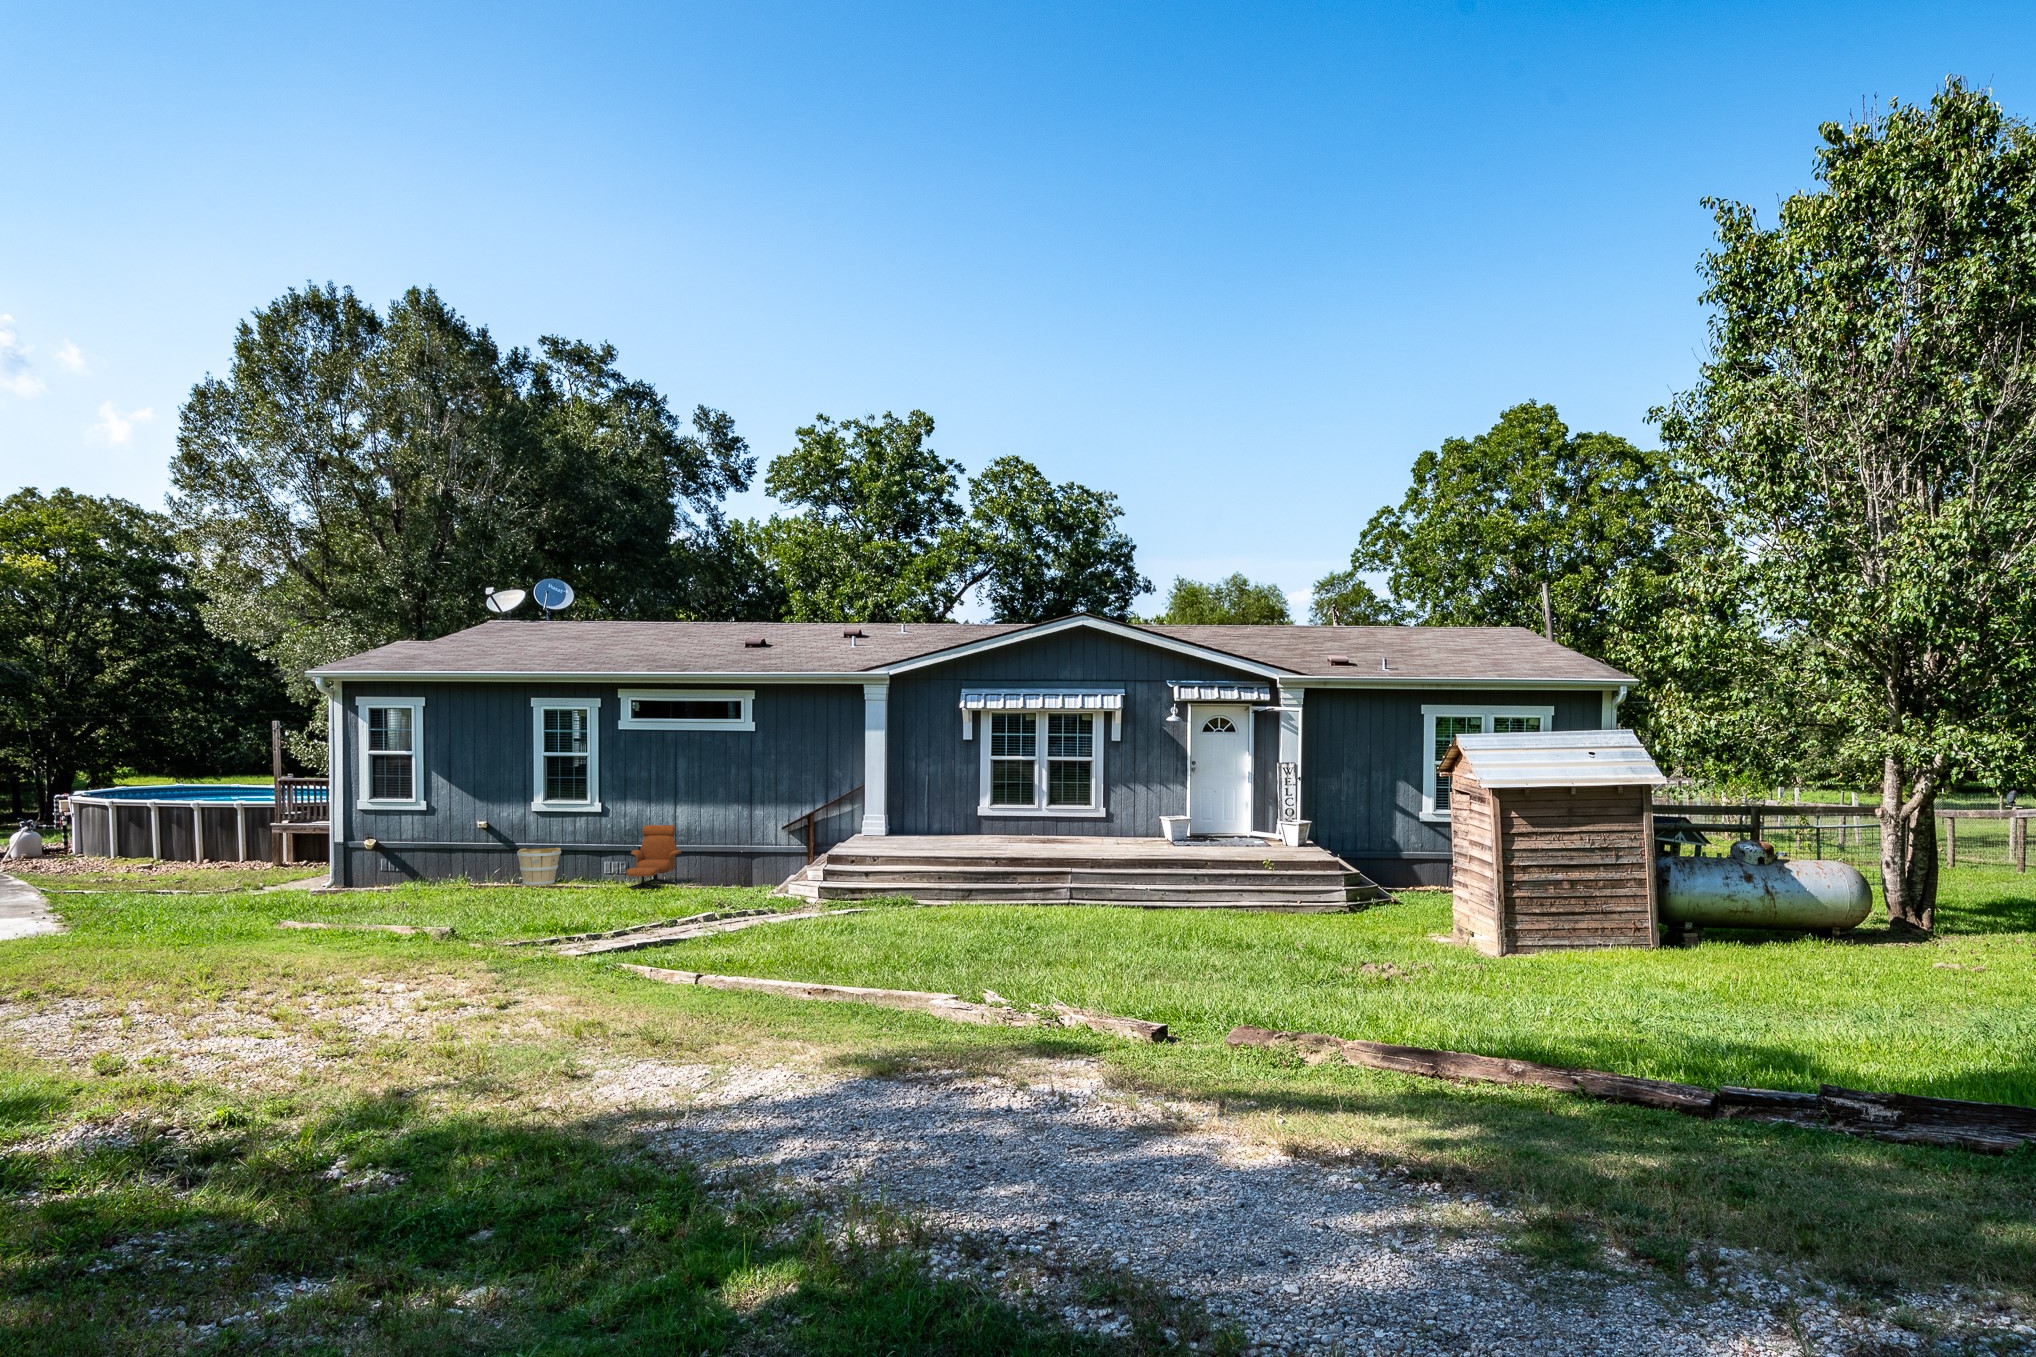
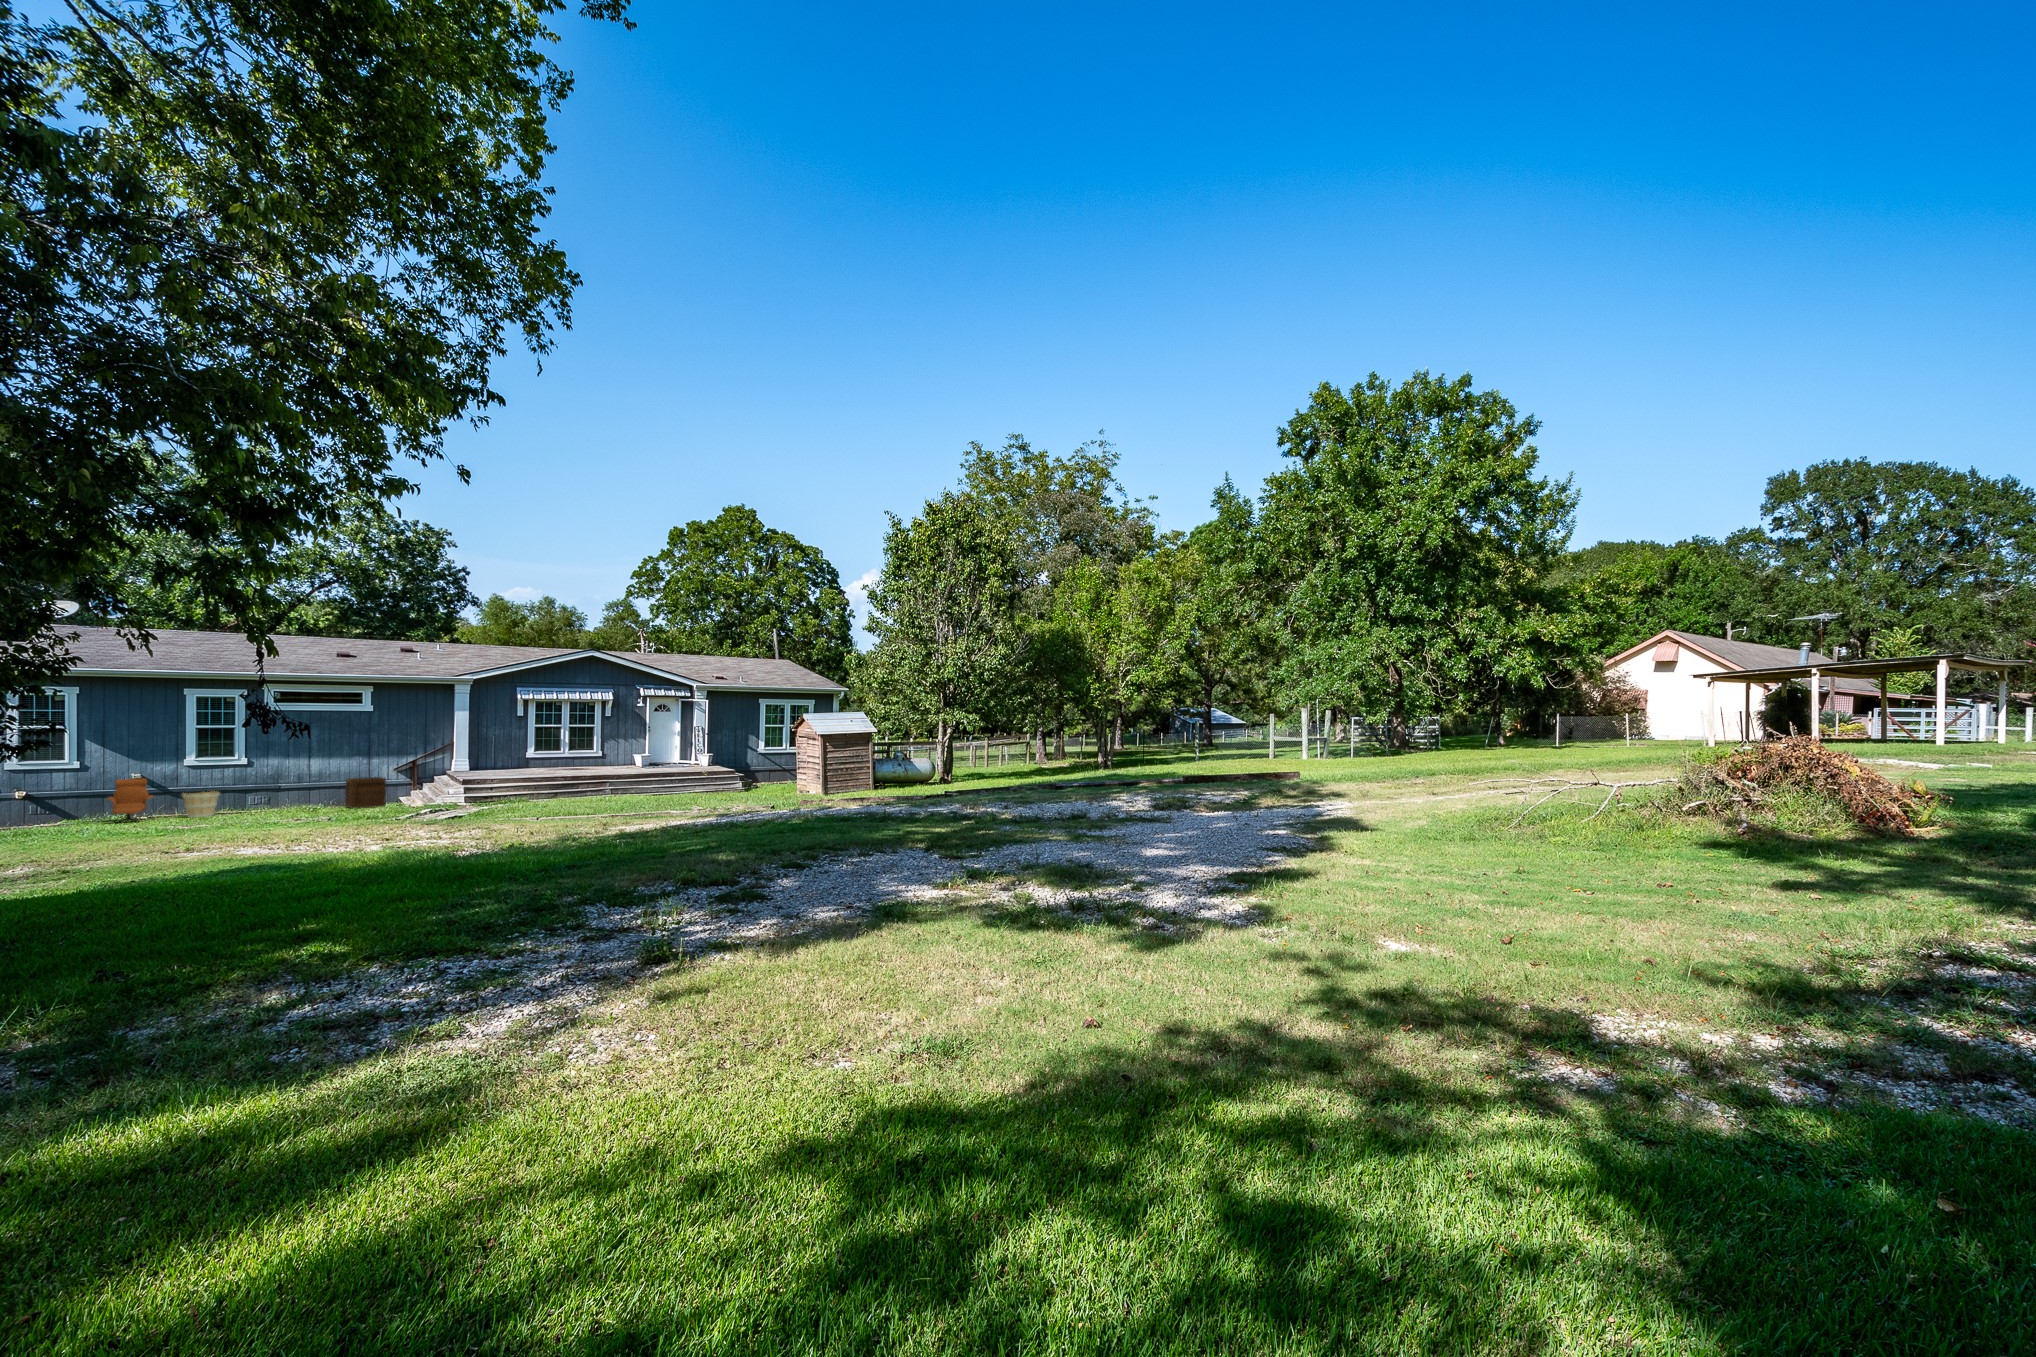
lounge chair: present [626,825,681,890] -> present [107,778,153,823]
wooden crate: none [704,836,761,887] -> present [345,777,386,809]

